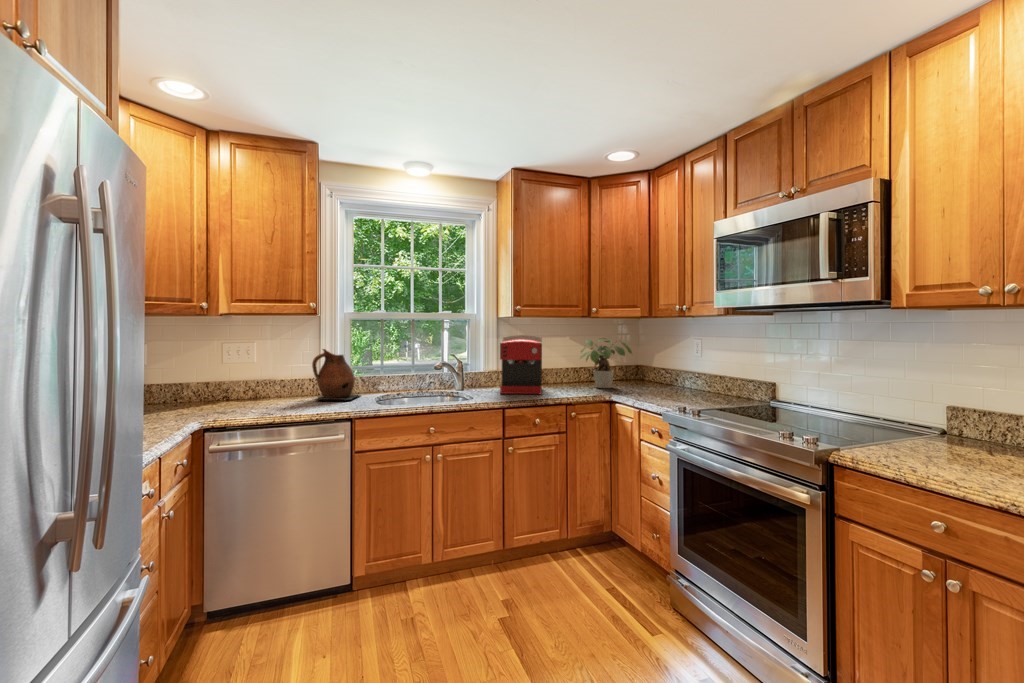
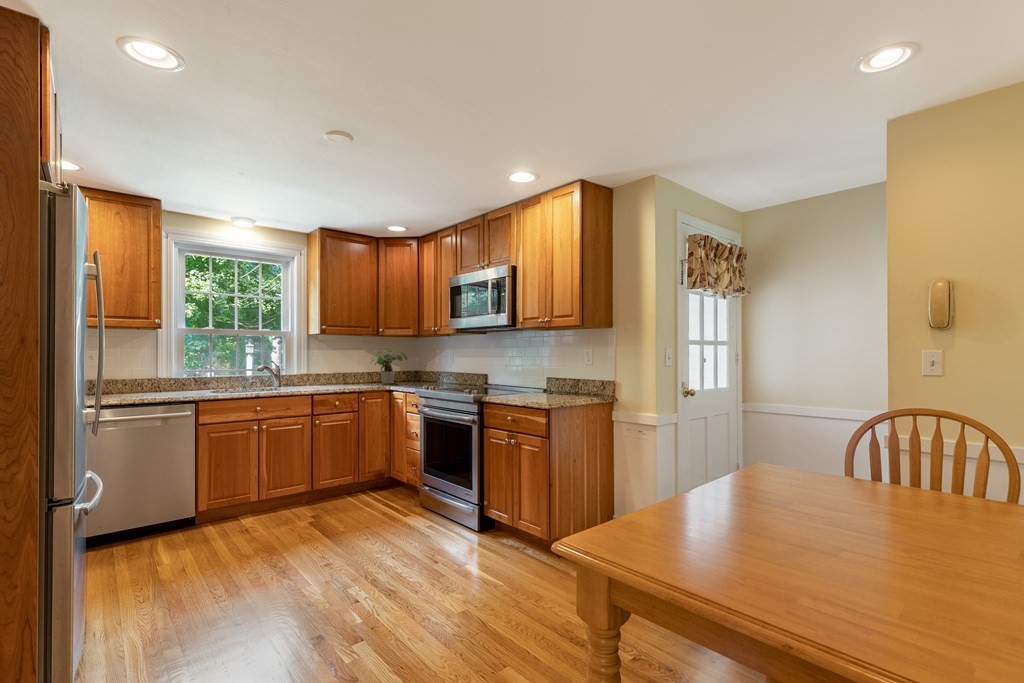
coffee maker: present [500,335,542,394] -> none [310,346,342,387]
ceramic pitcher: present [312,349,361,400] -> none [155,354,195,393]

